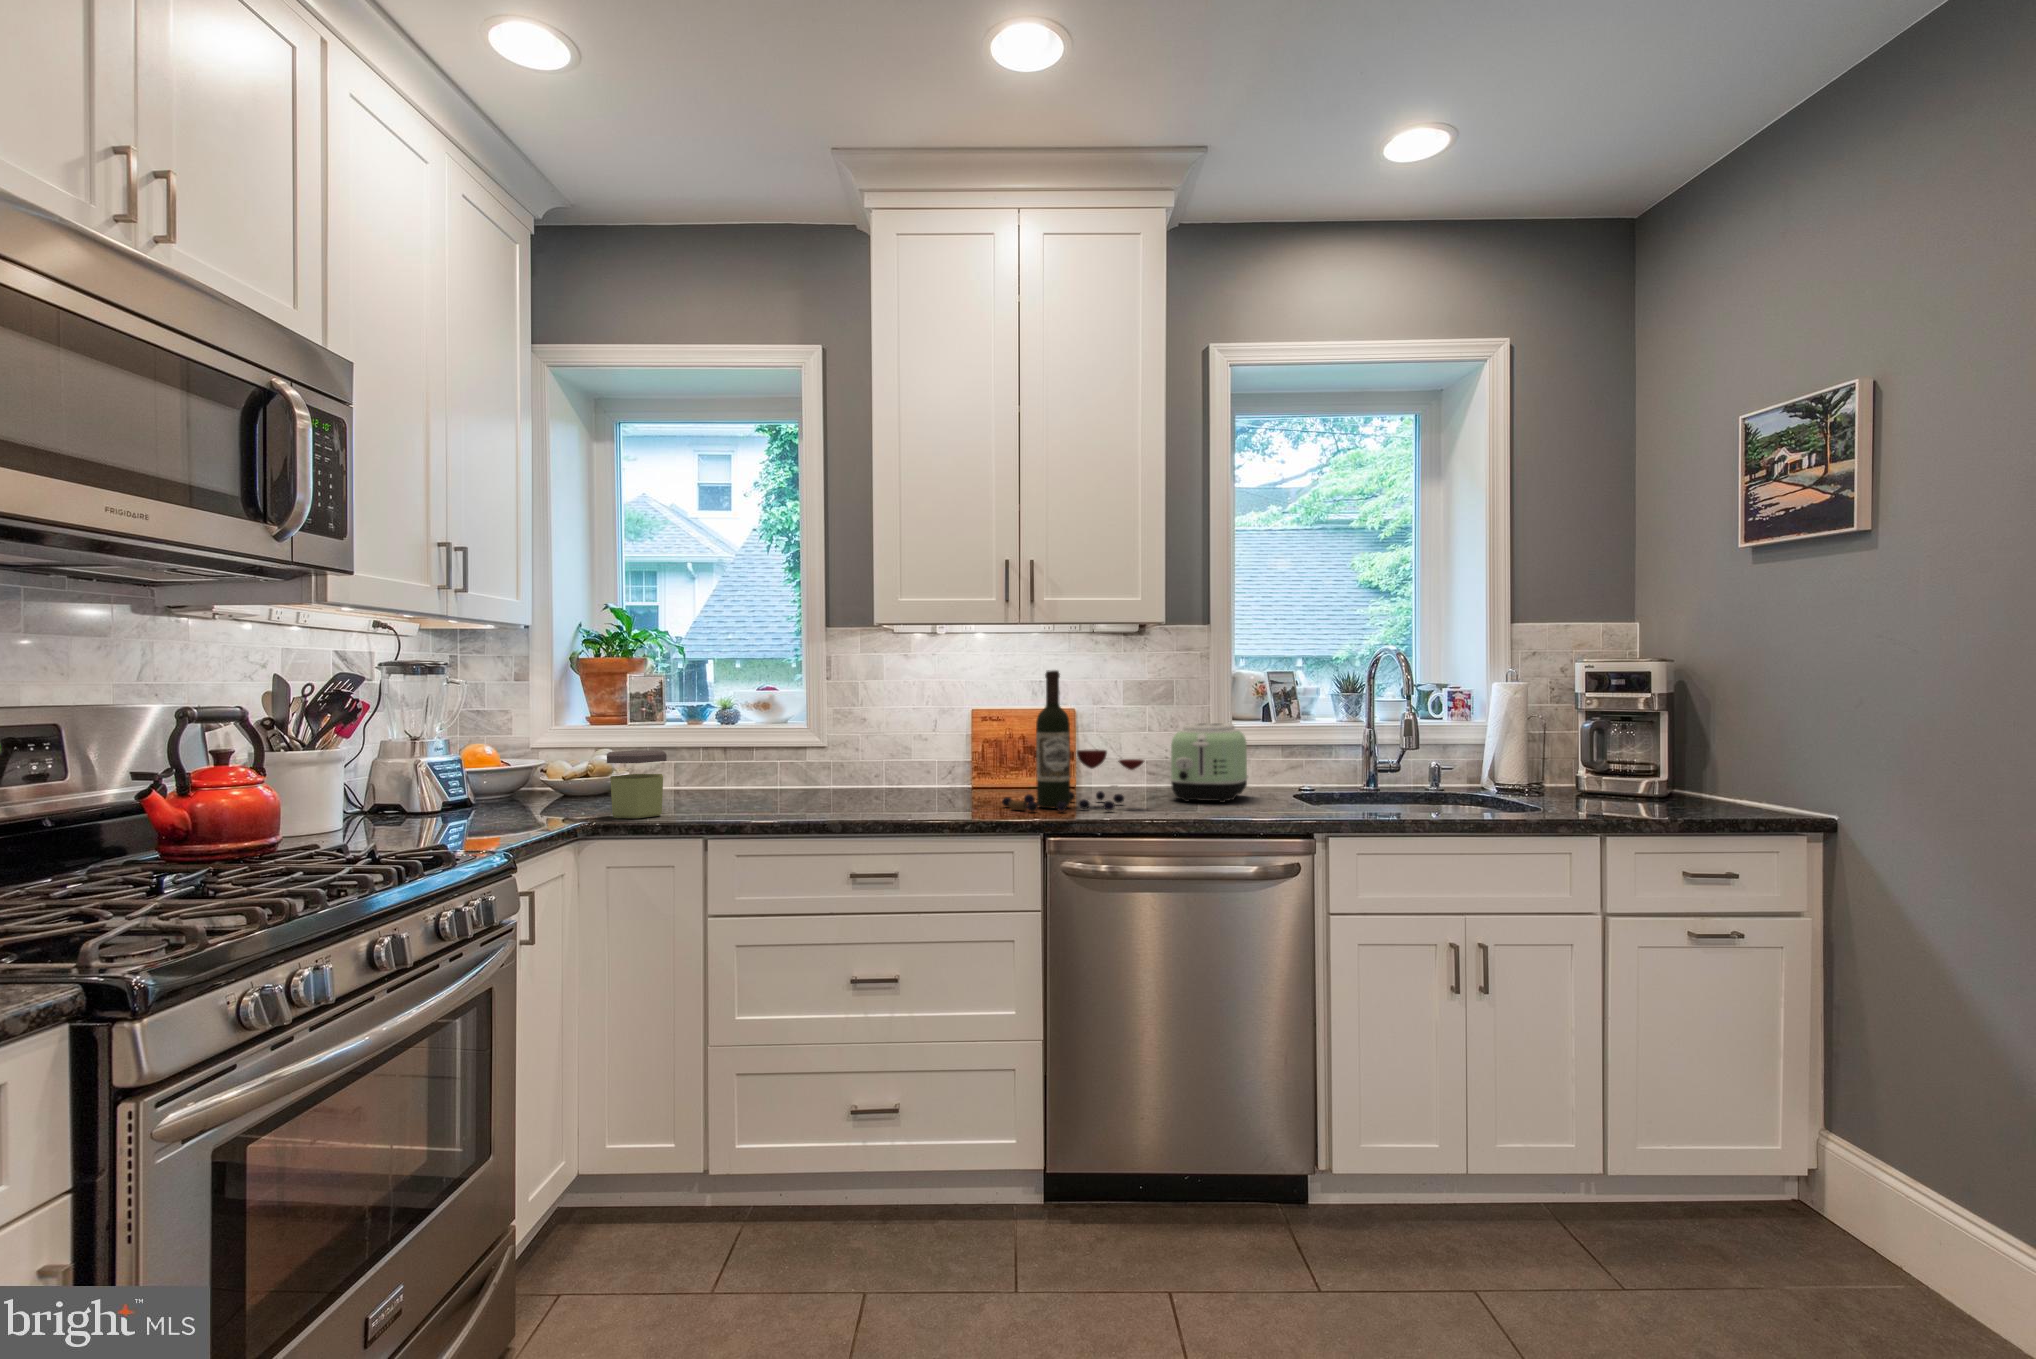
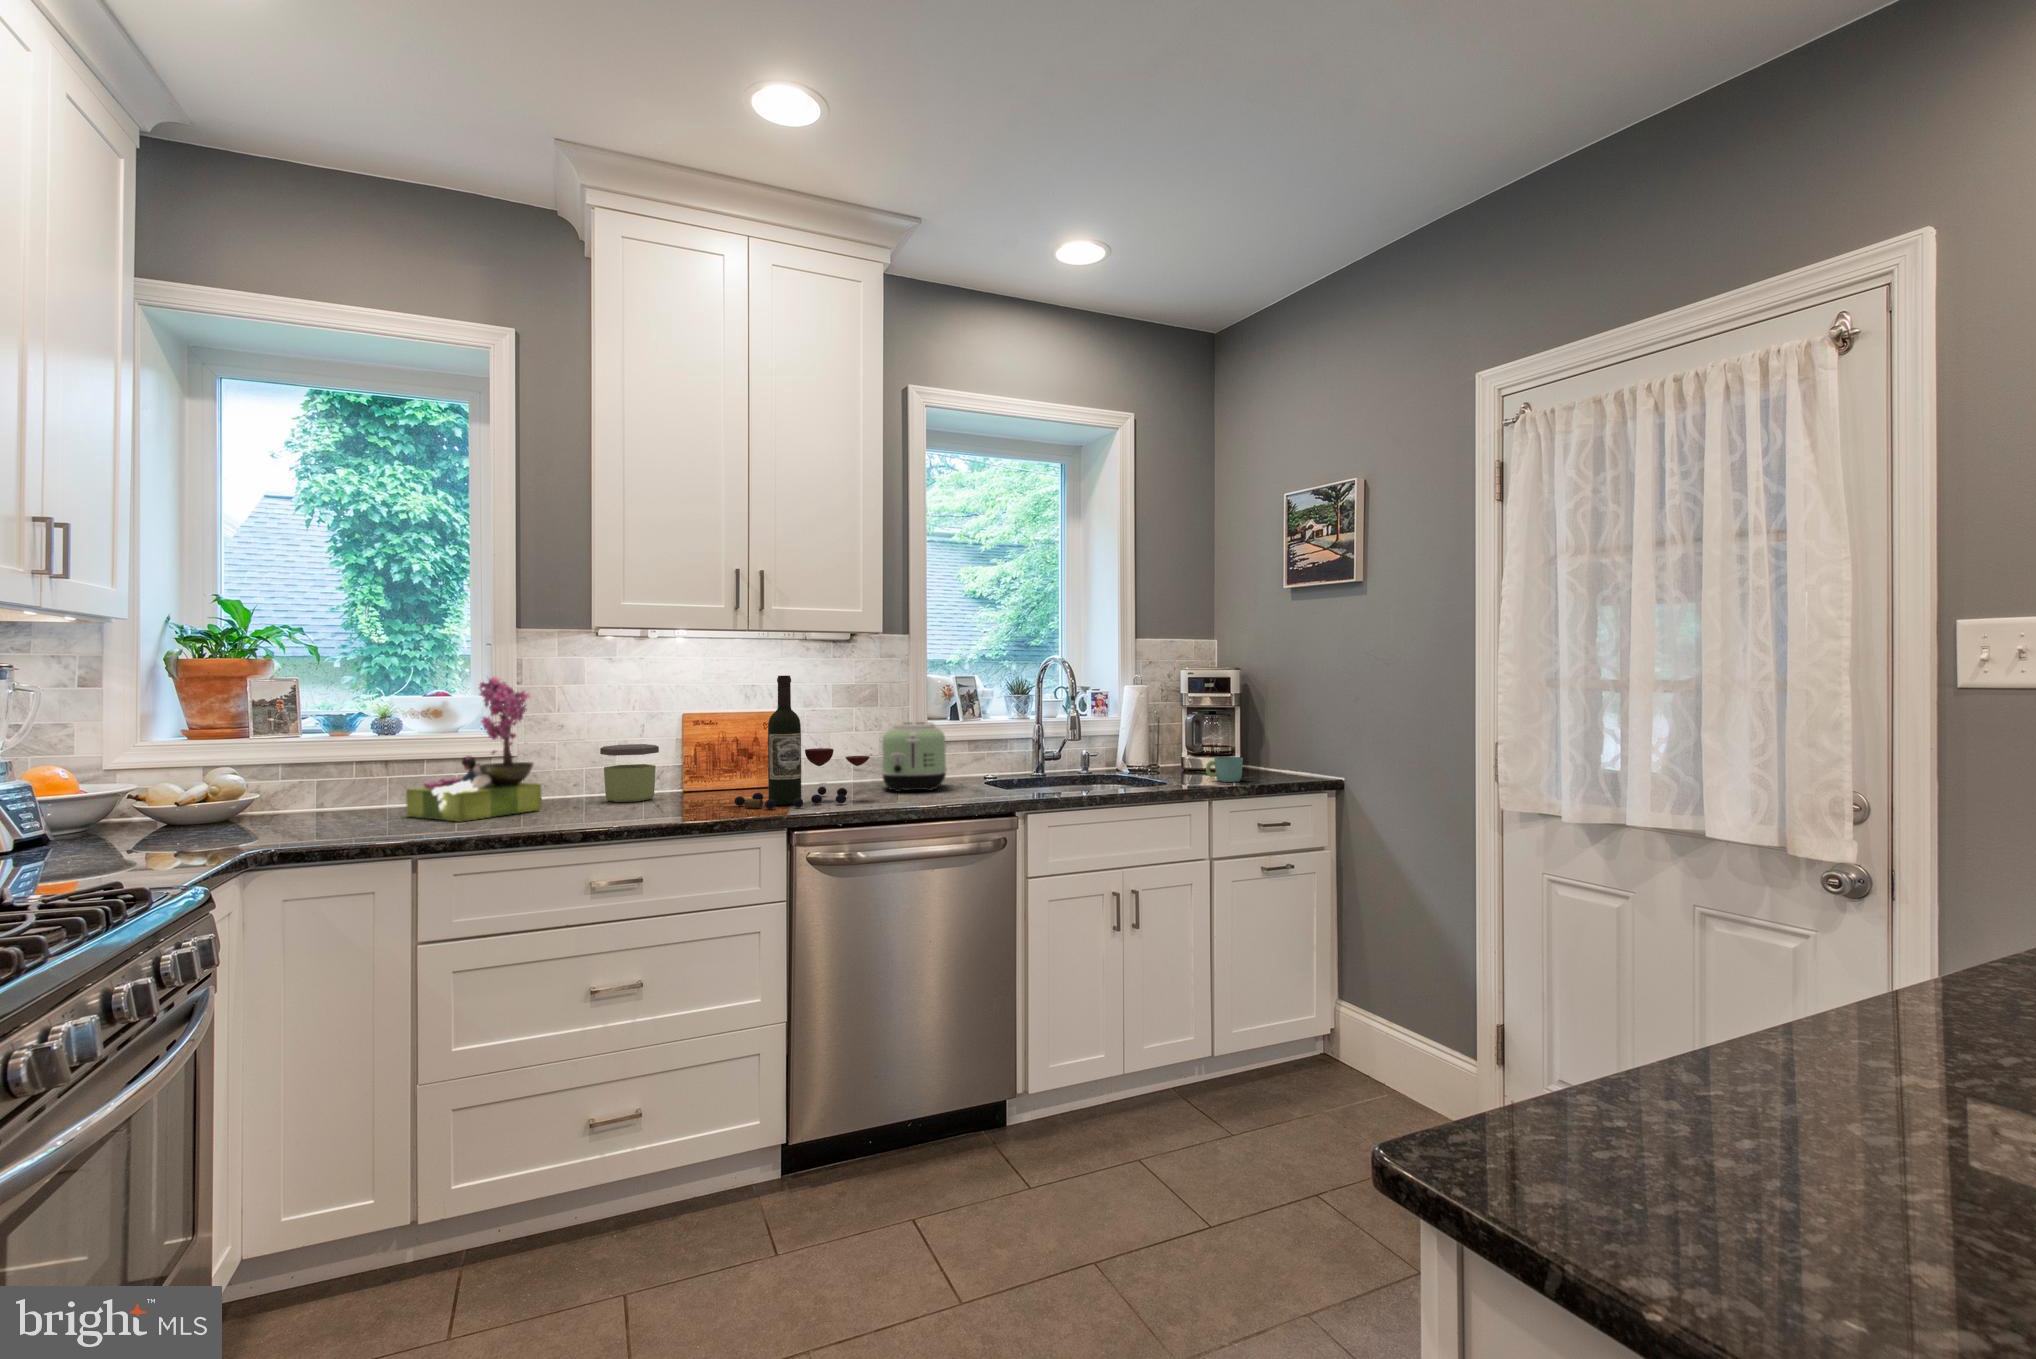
flower arrangement: none [725,670,832,807] -> present [406,676,542,822]
jar: present [607,750,667,818] -> present [600,744,659,802]
mug: none [1602,778,1660,813] -> present [1206,757,1243,782]

